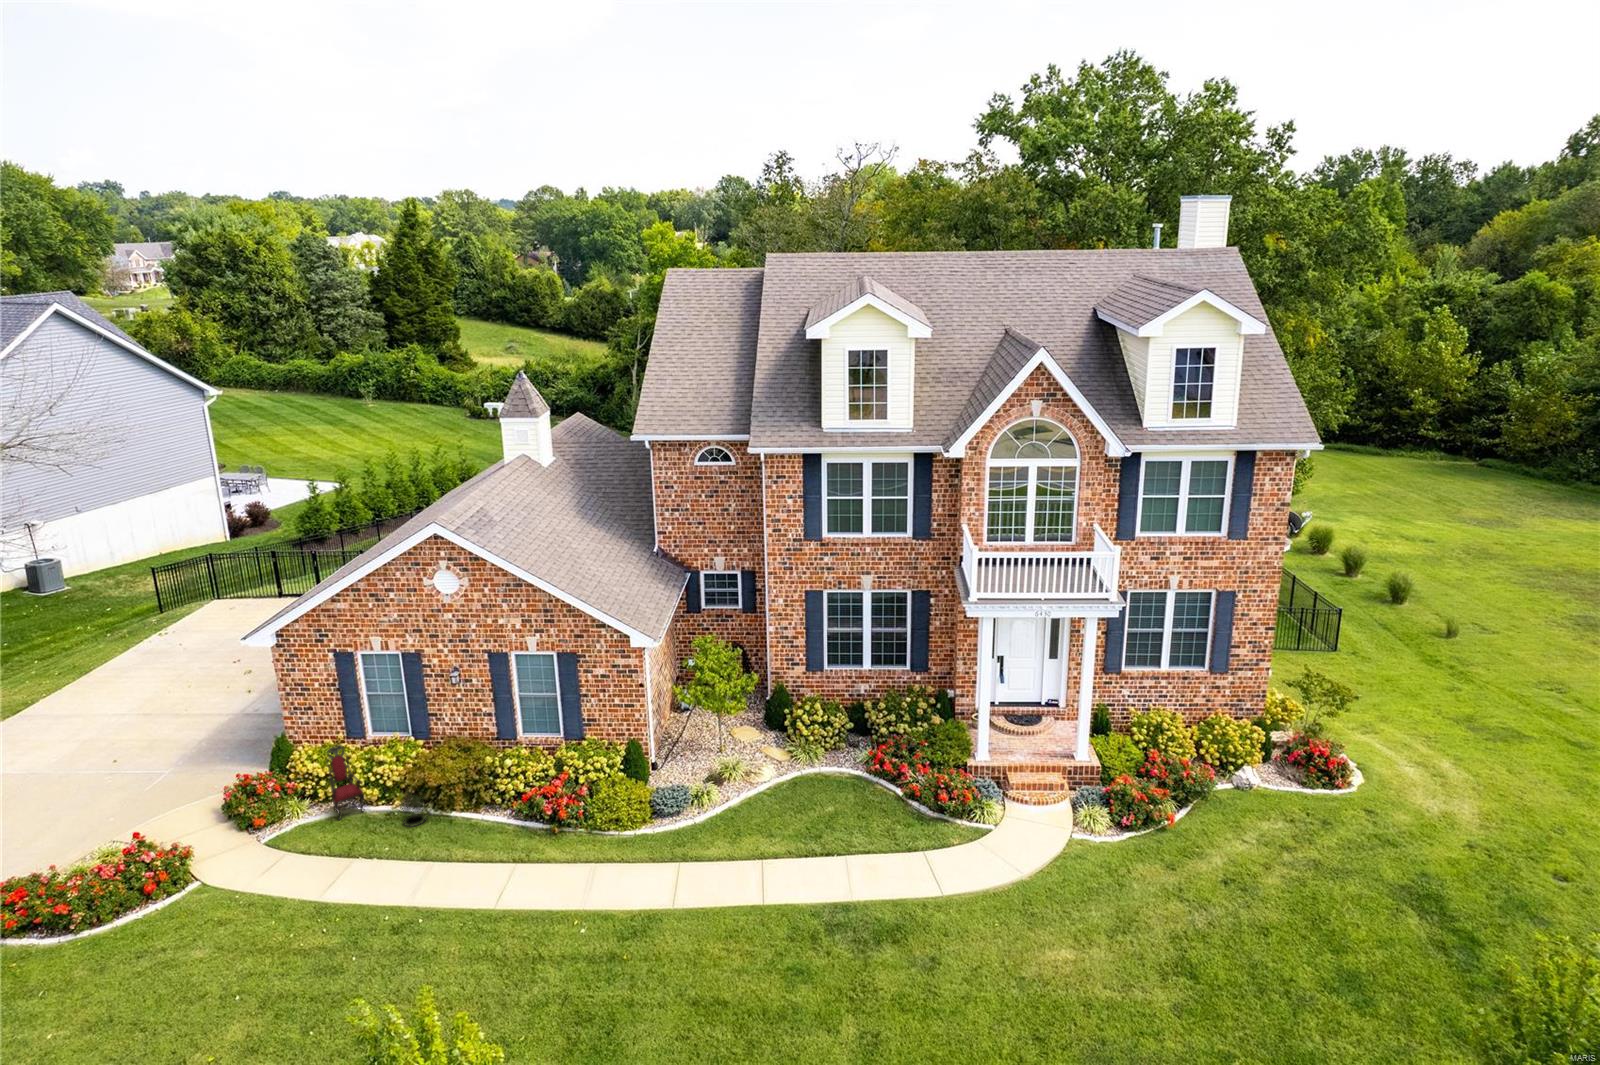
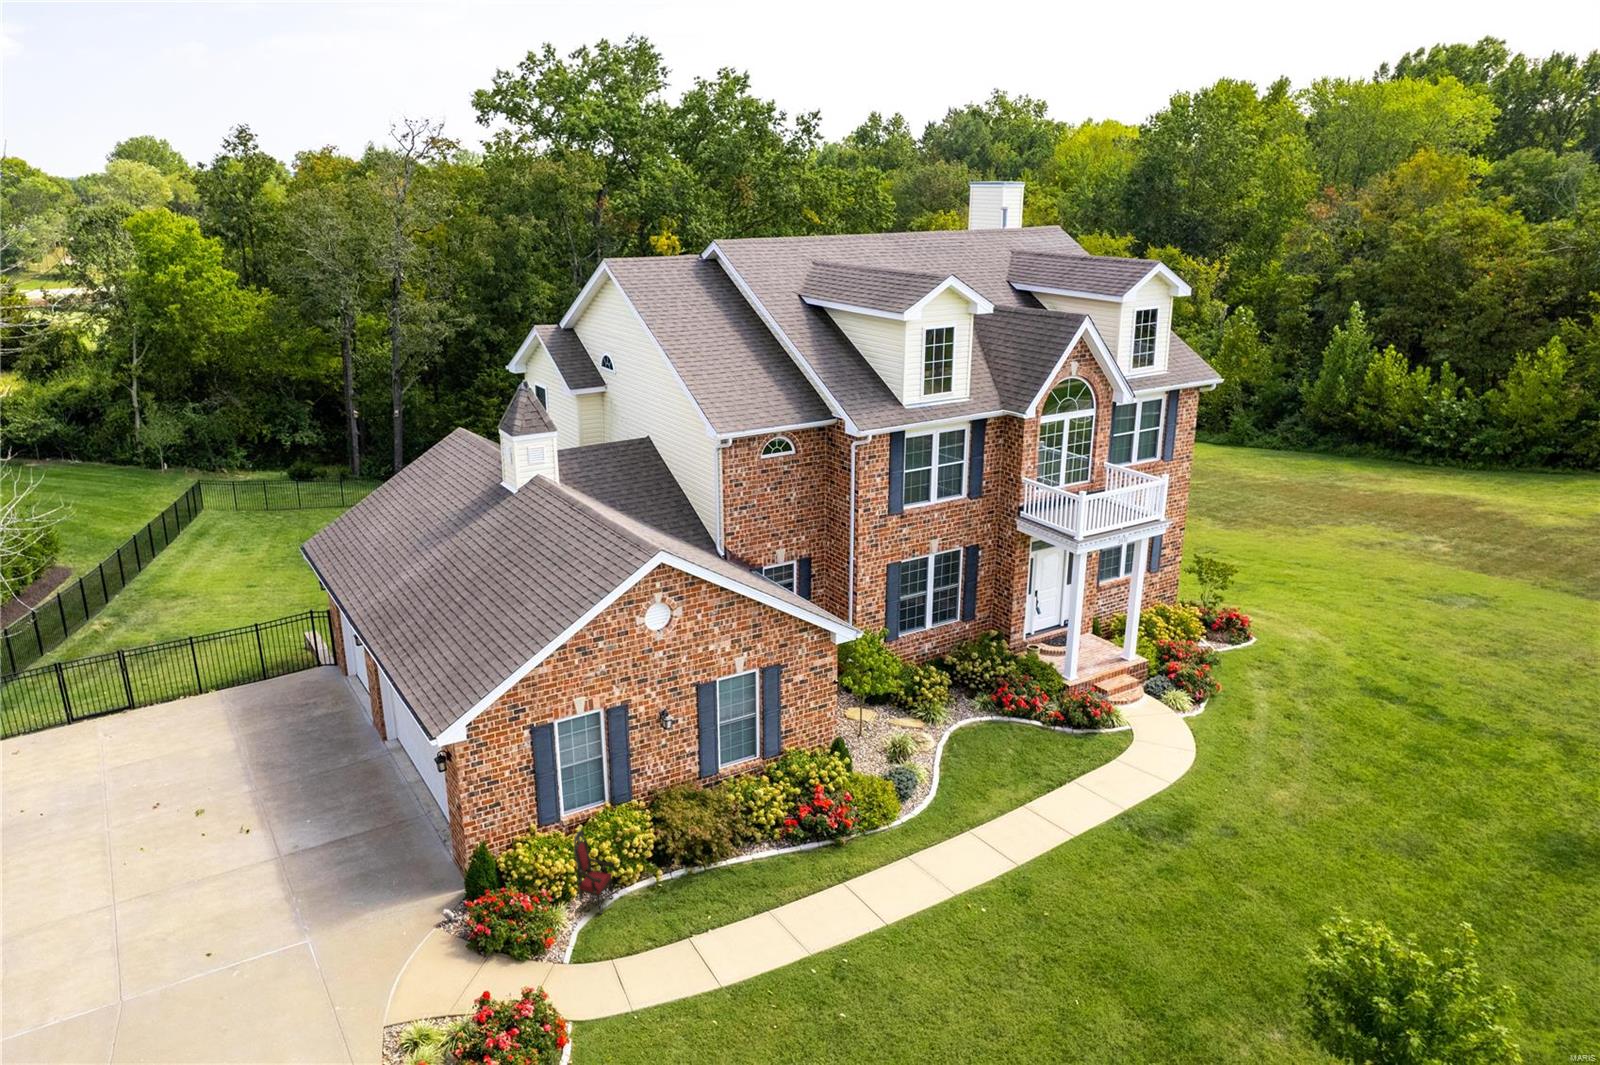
potted tree: present [400,790,426,827] -> none [666,850,692,893]

